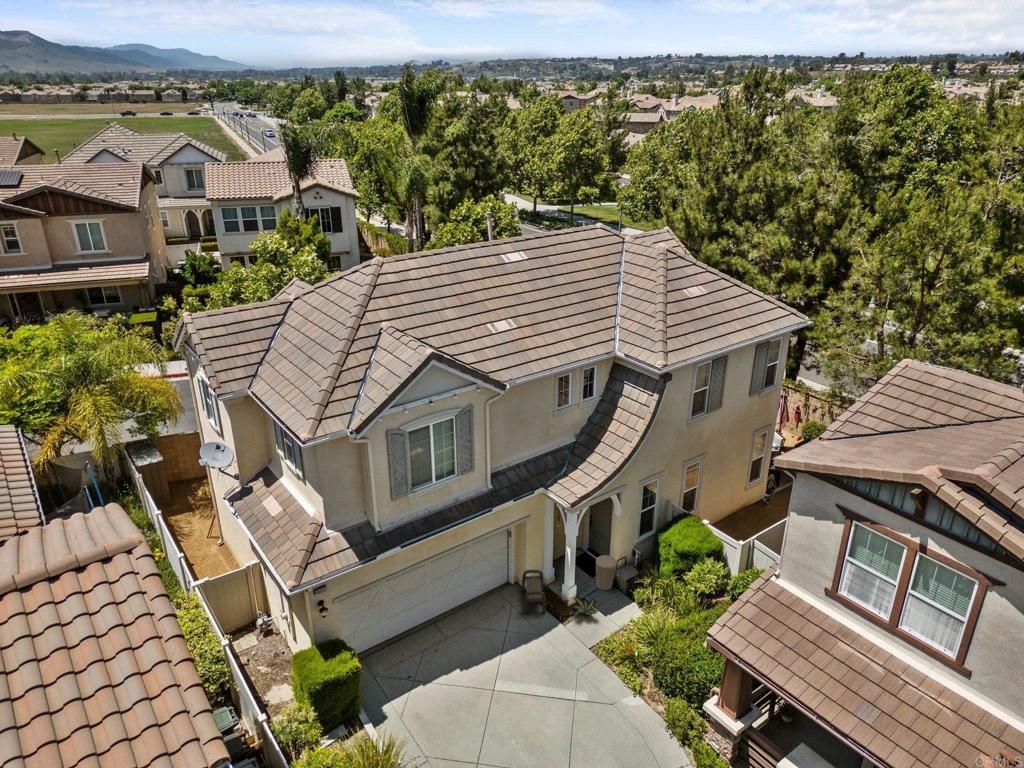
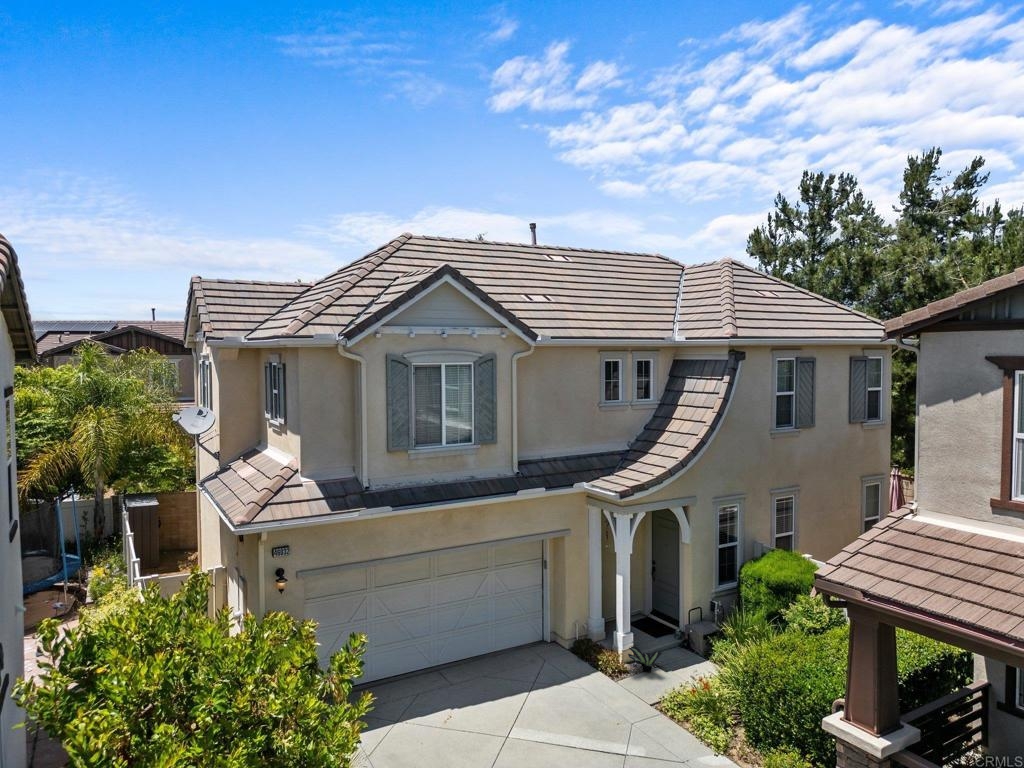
trash can: present [596,555,617,590] -> none [660,603,689,651]
bench: present [521,570,546,613] -> none [559,613,591,667]

